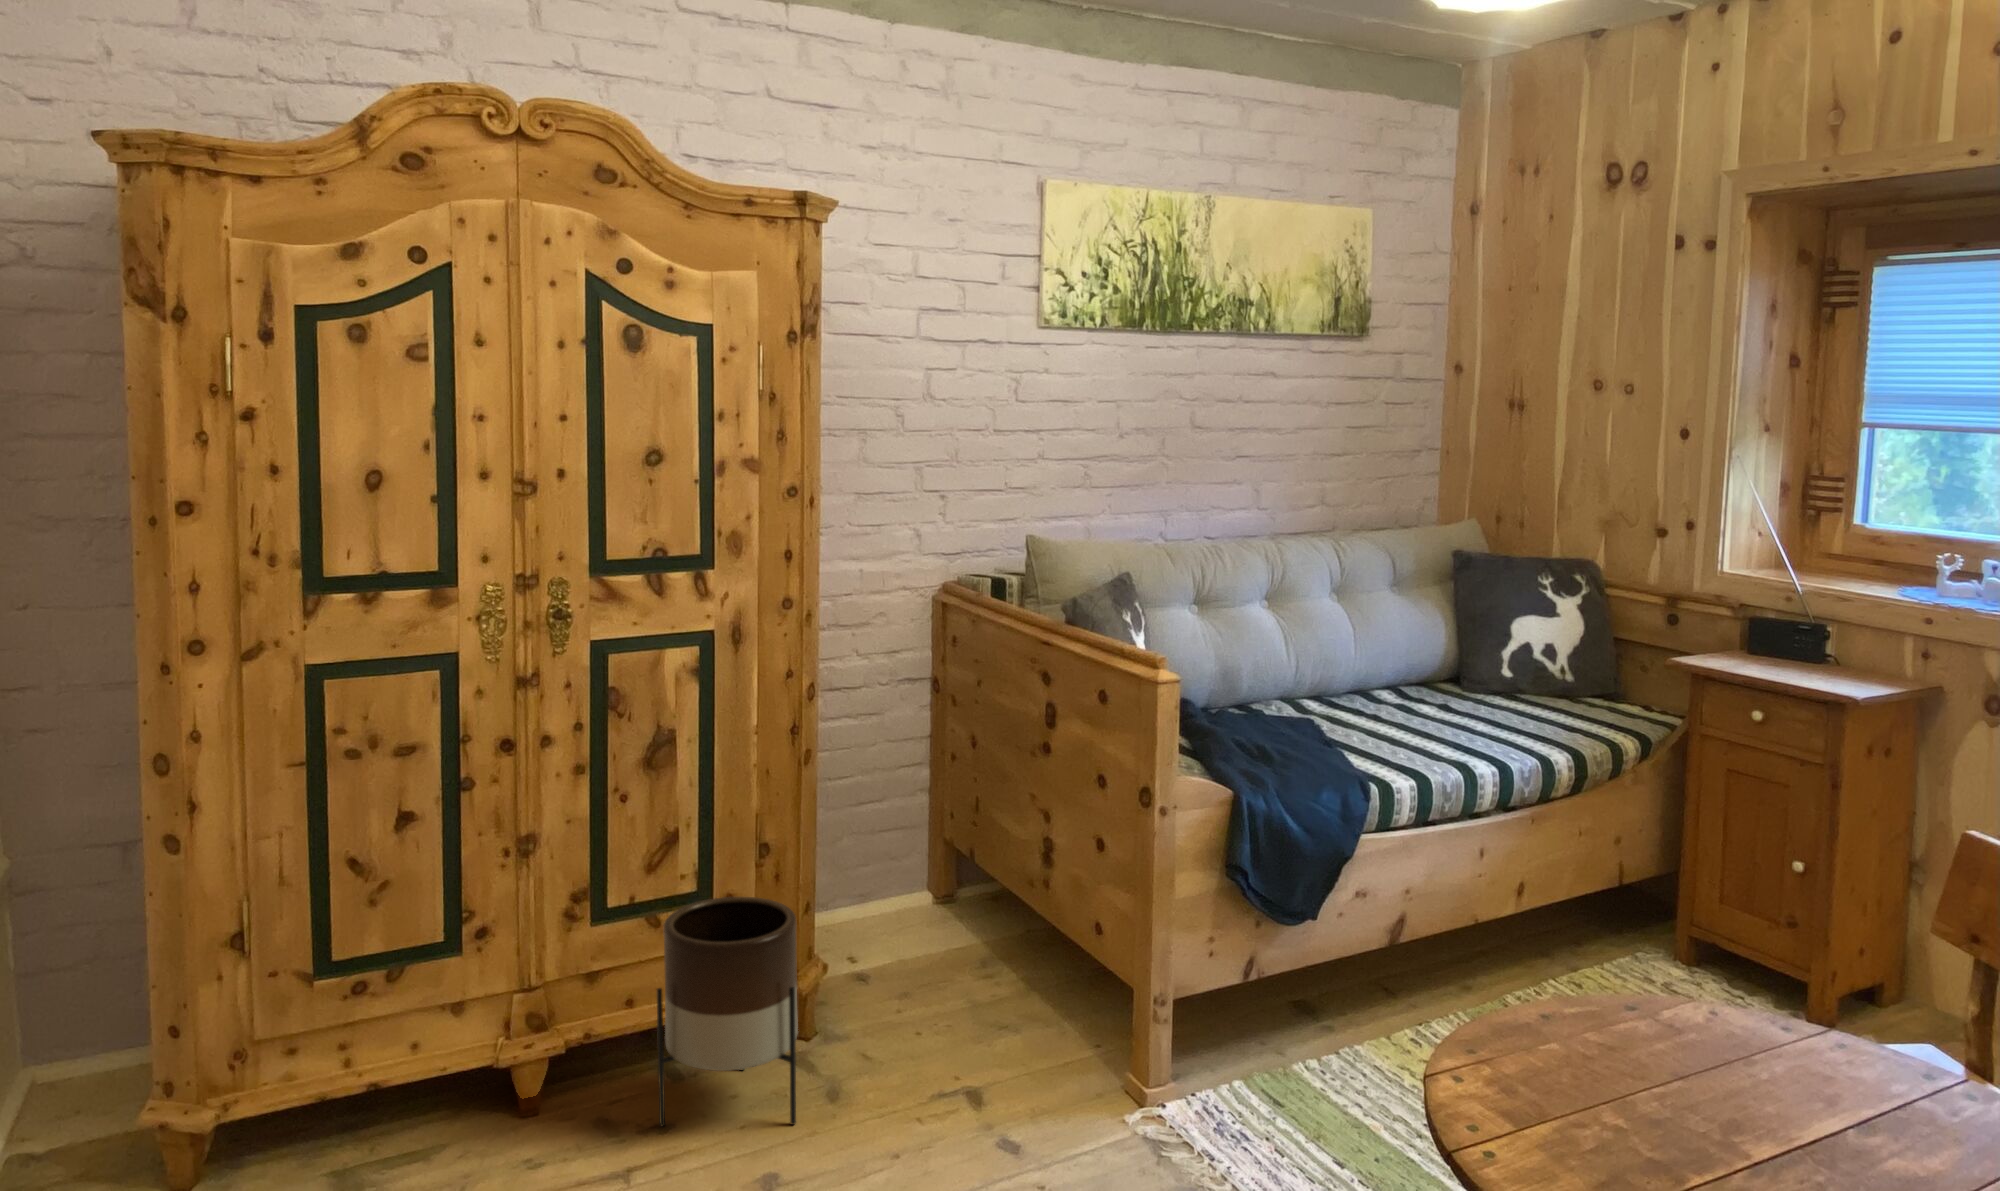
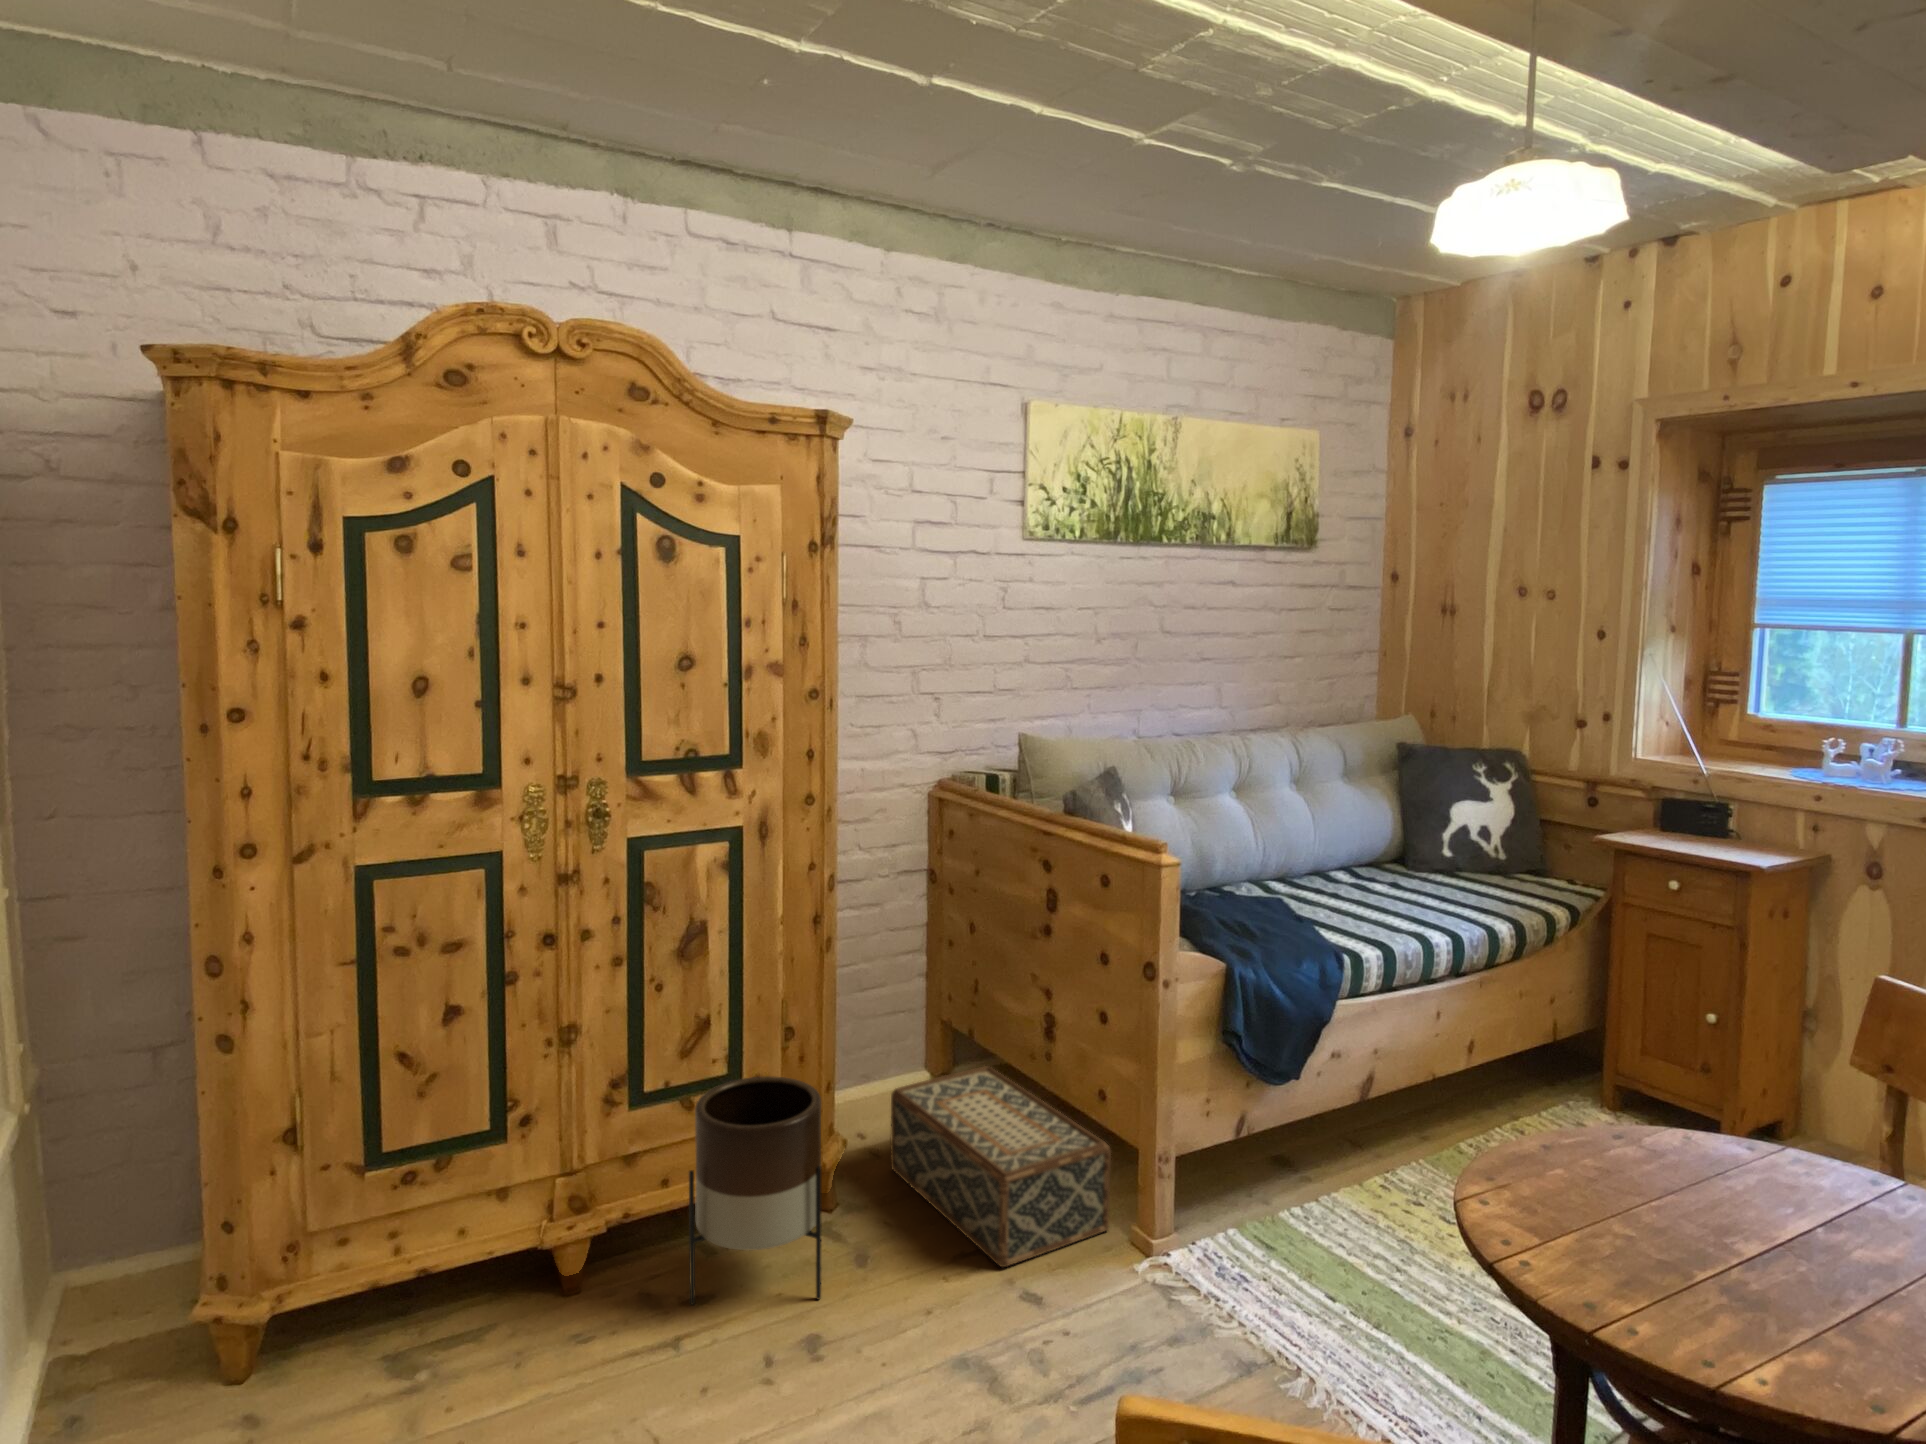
woven basket: none [879,898,1108,1099] -> present [891,1066,1111,1267]

